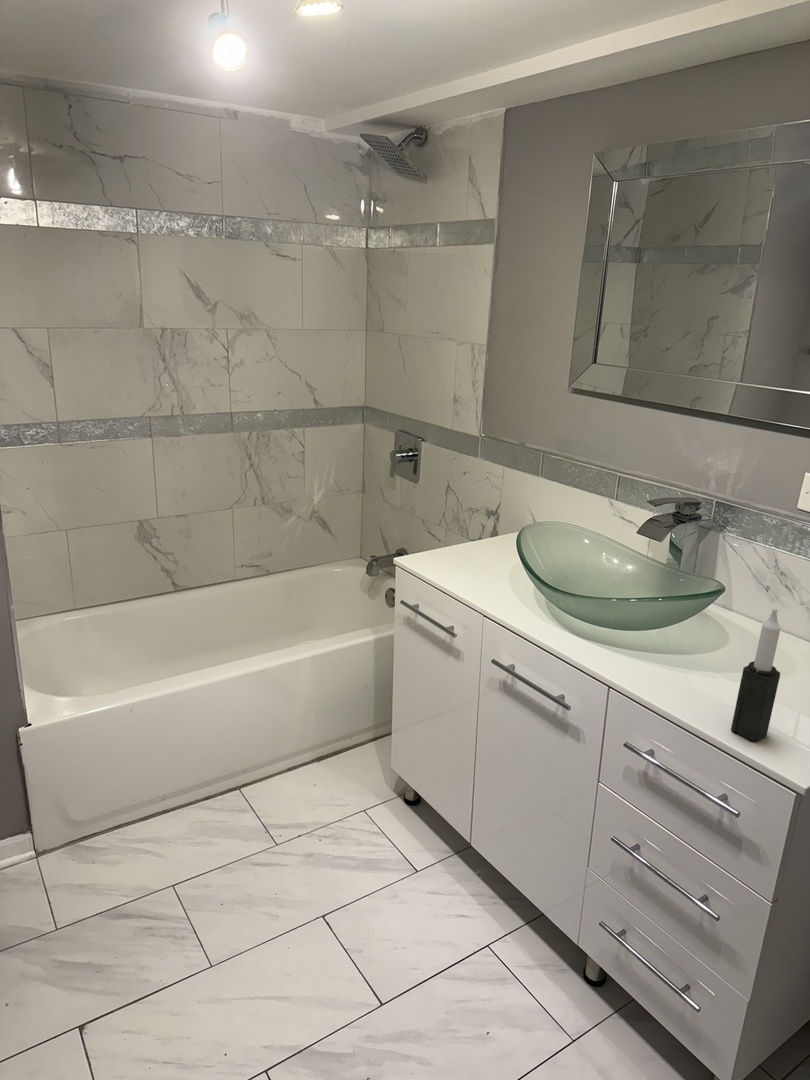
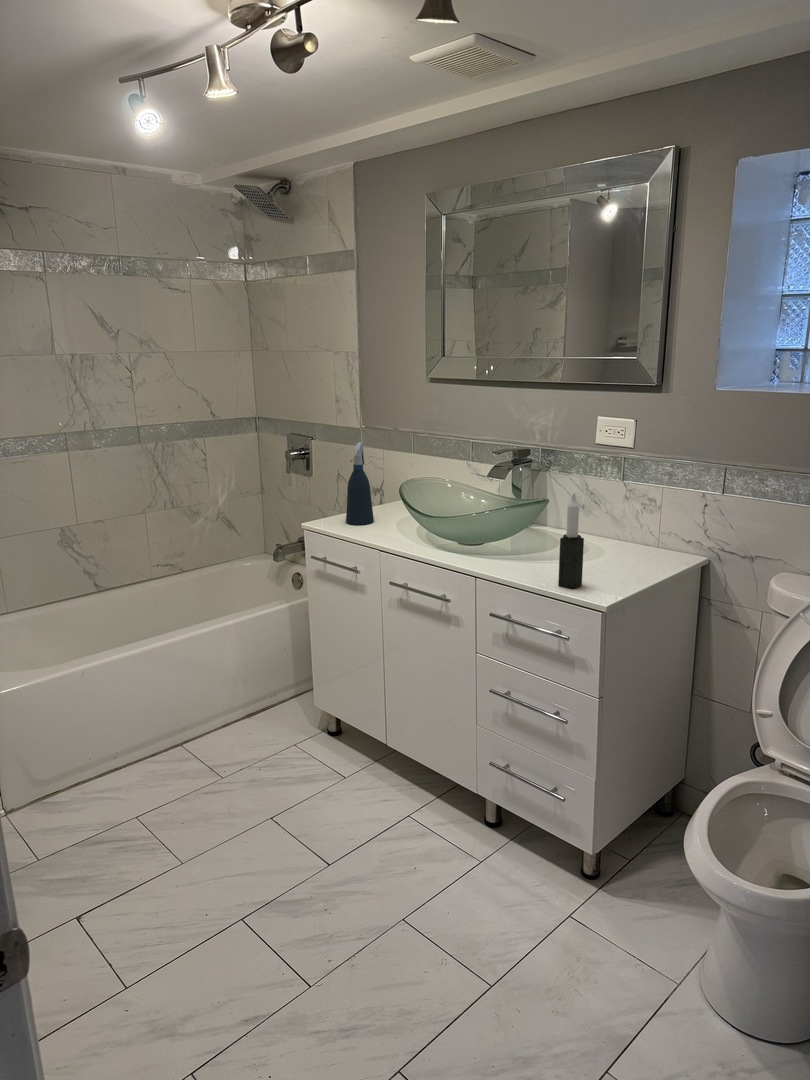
spray bottle: none [449,466,483,570] -> present [346,442,374,525]

